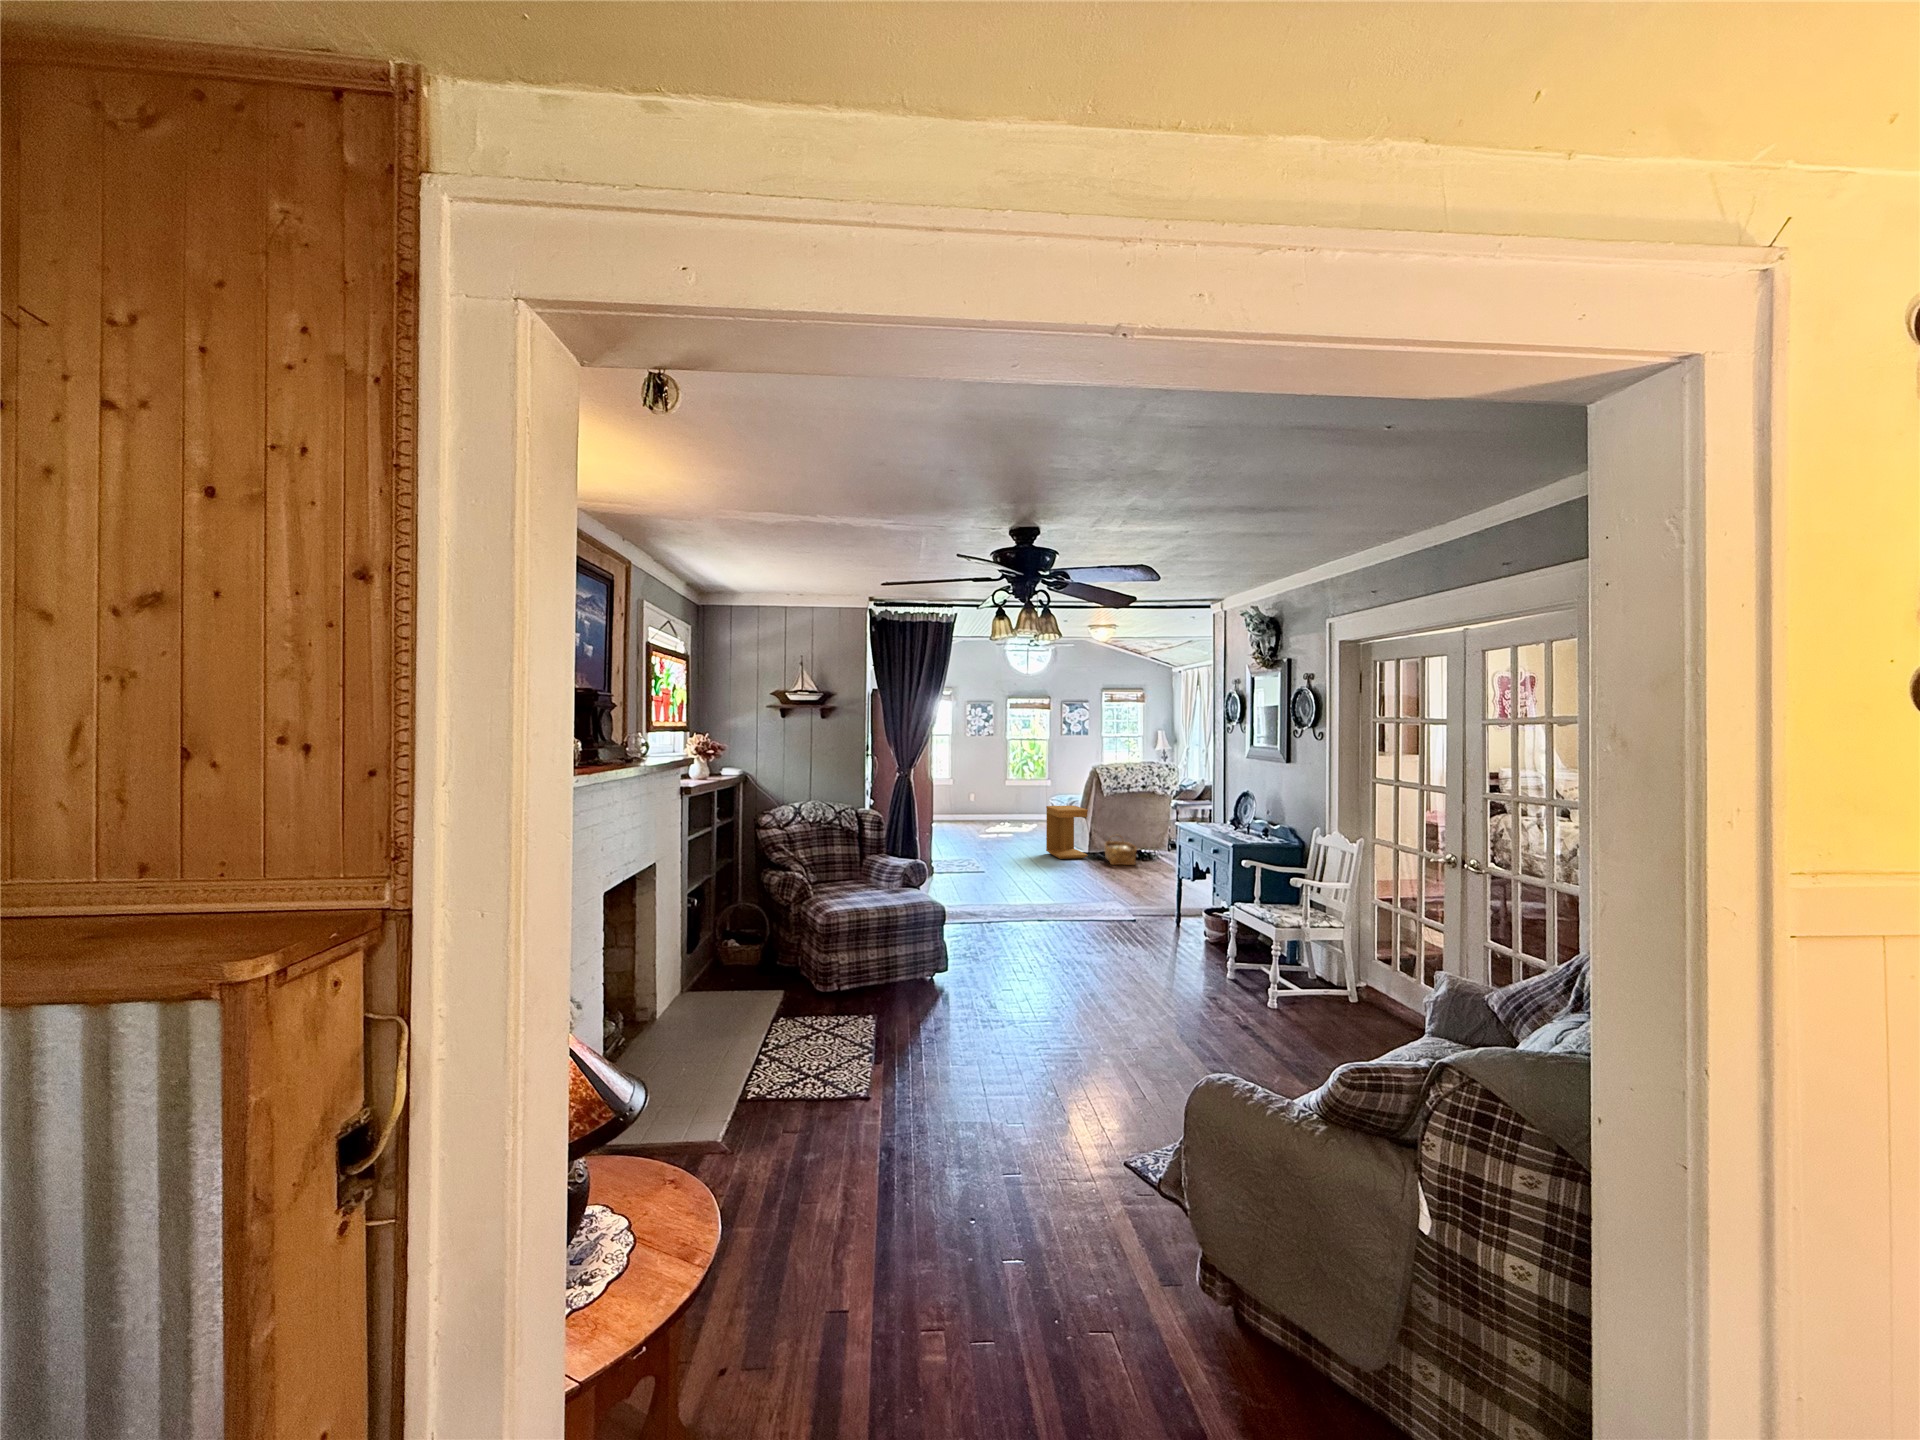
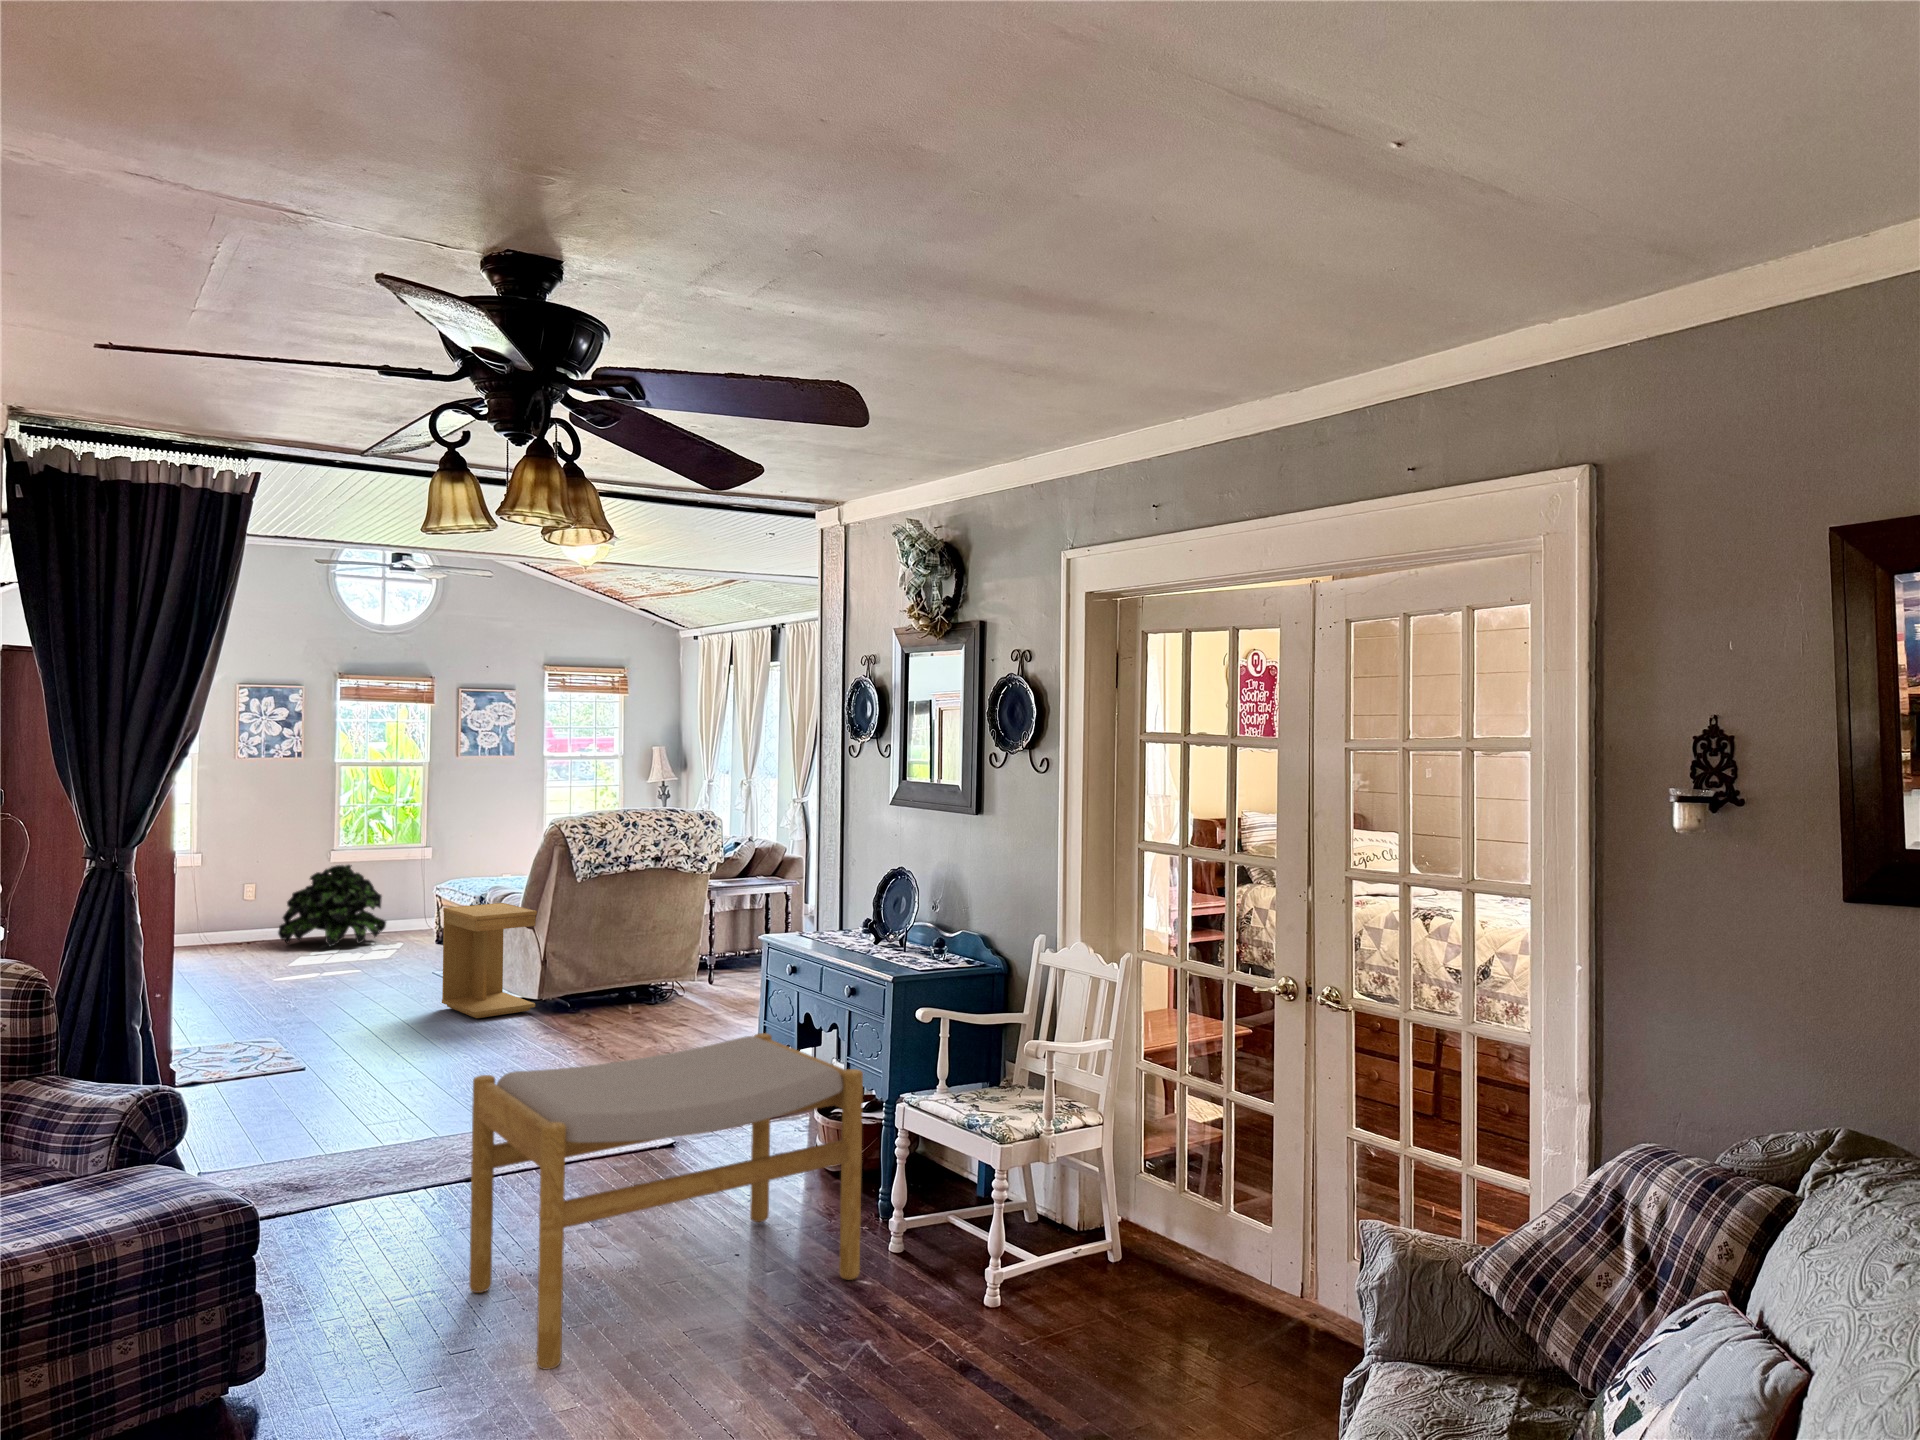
potted plant: none [983,786,1029,824] -> present [278,865,386,947]
woven basket: present [1104,835,1137,865] -> none [571,957,639,1021]
footstool: none [1031,865,1206,991] -> present [469,1033,863,1369]

